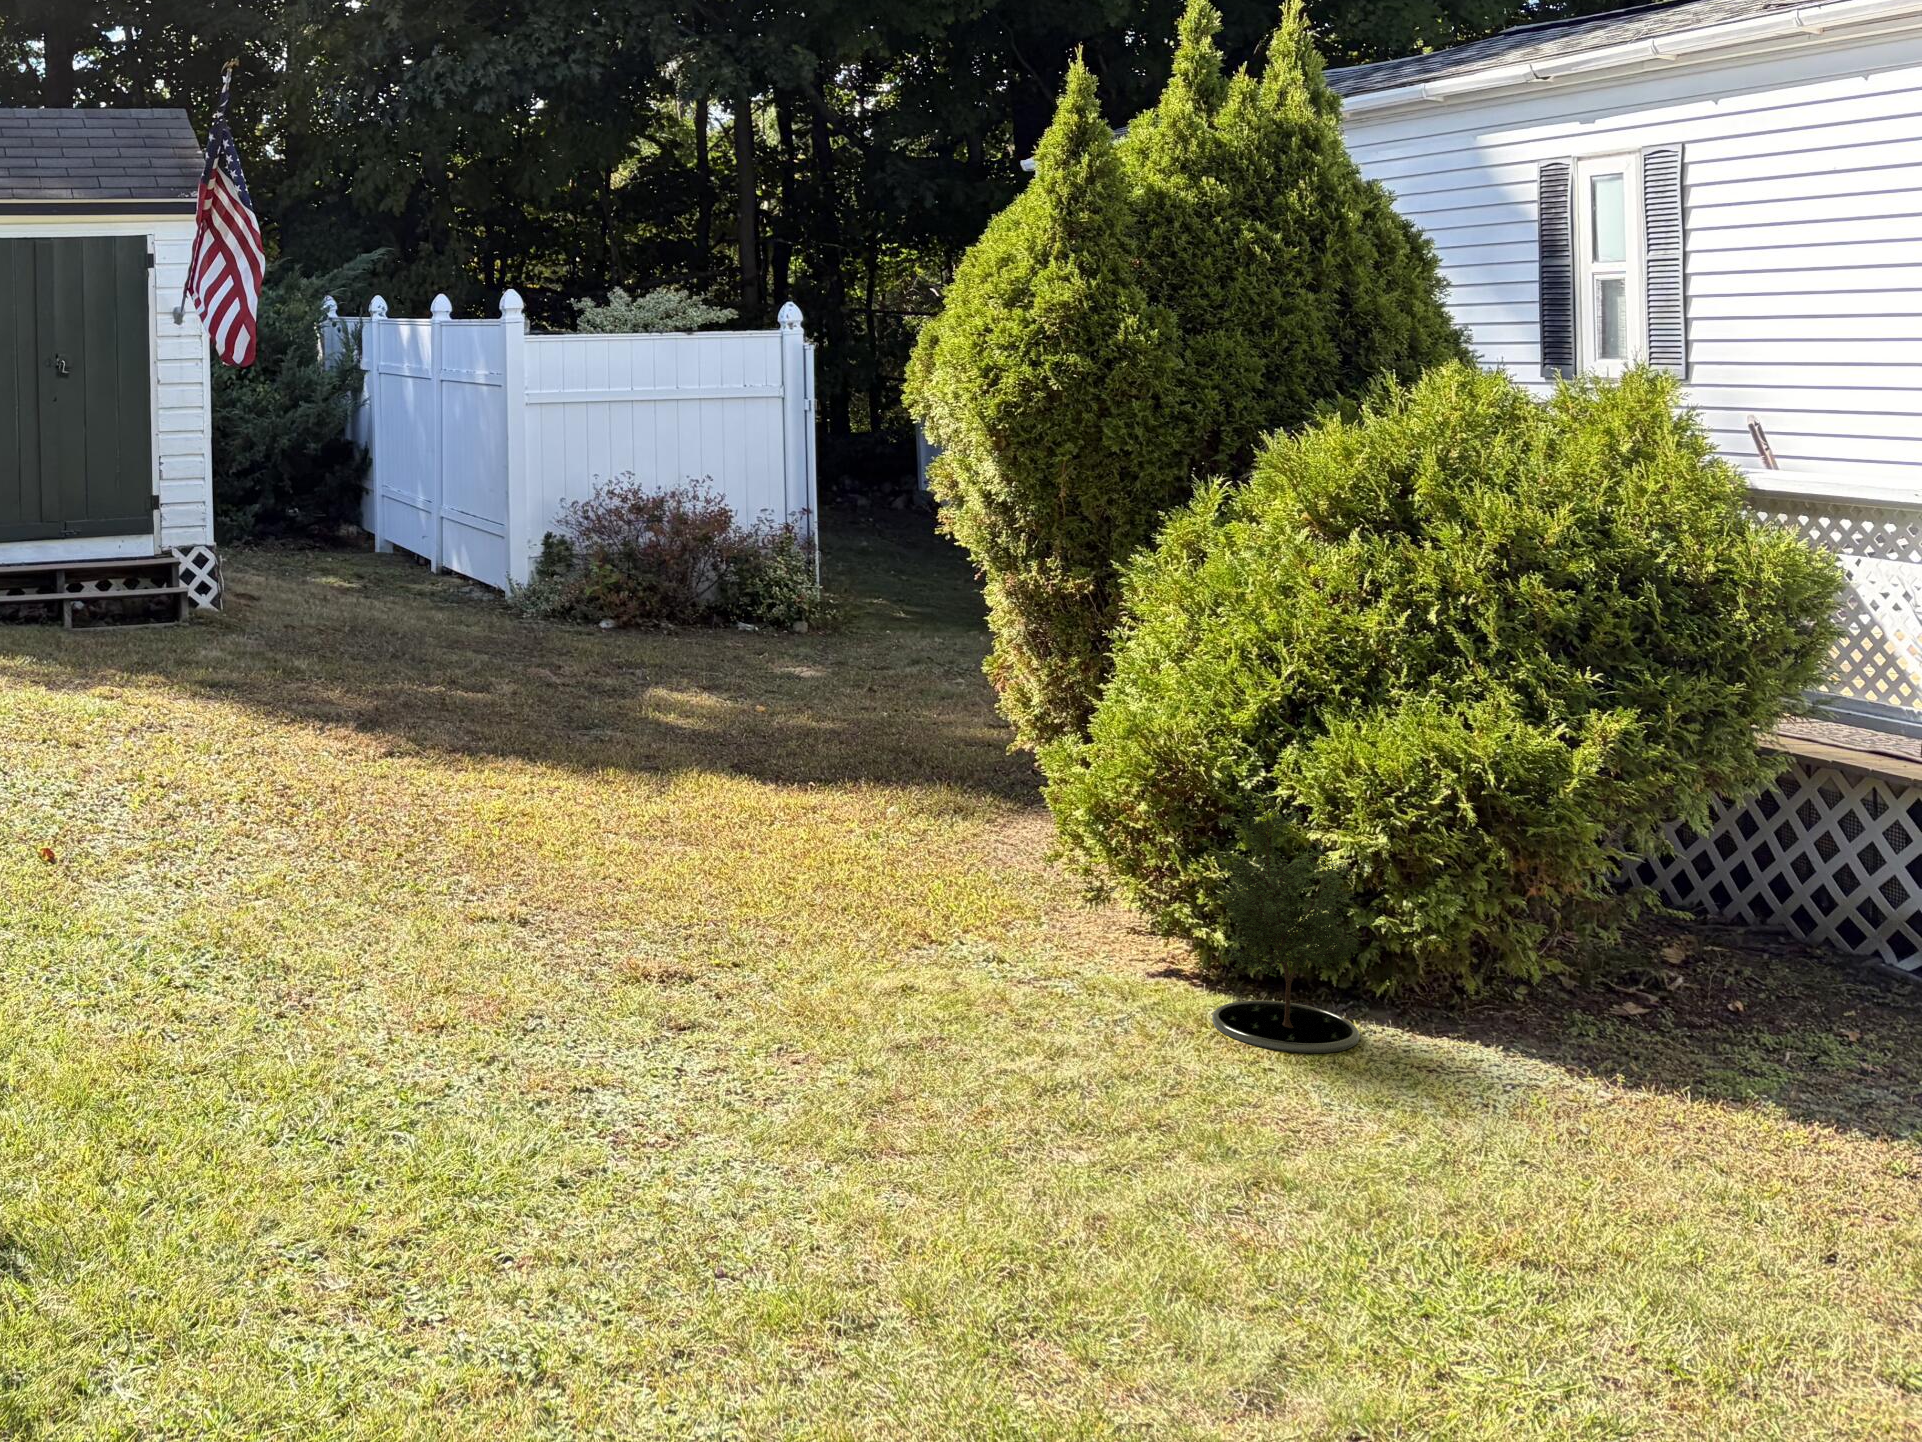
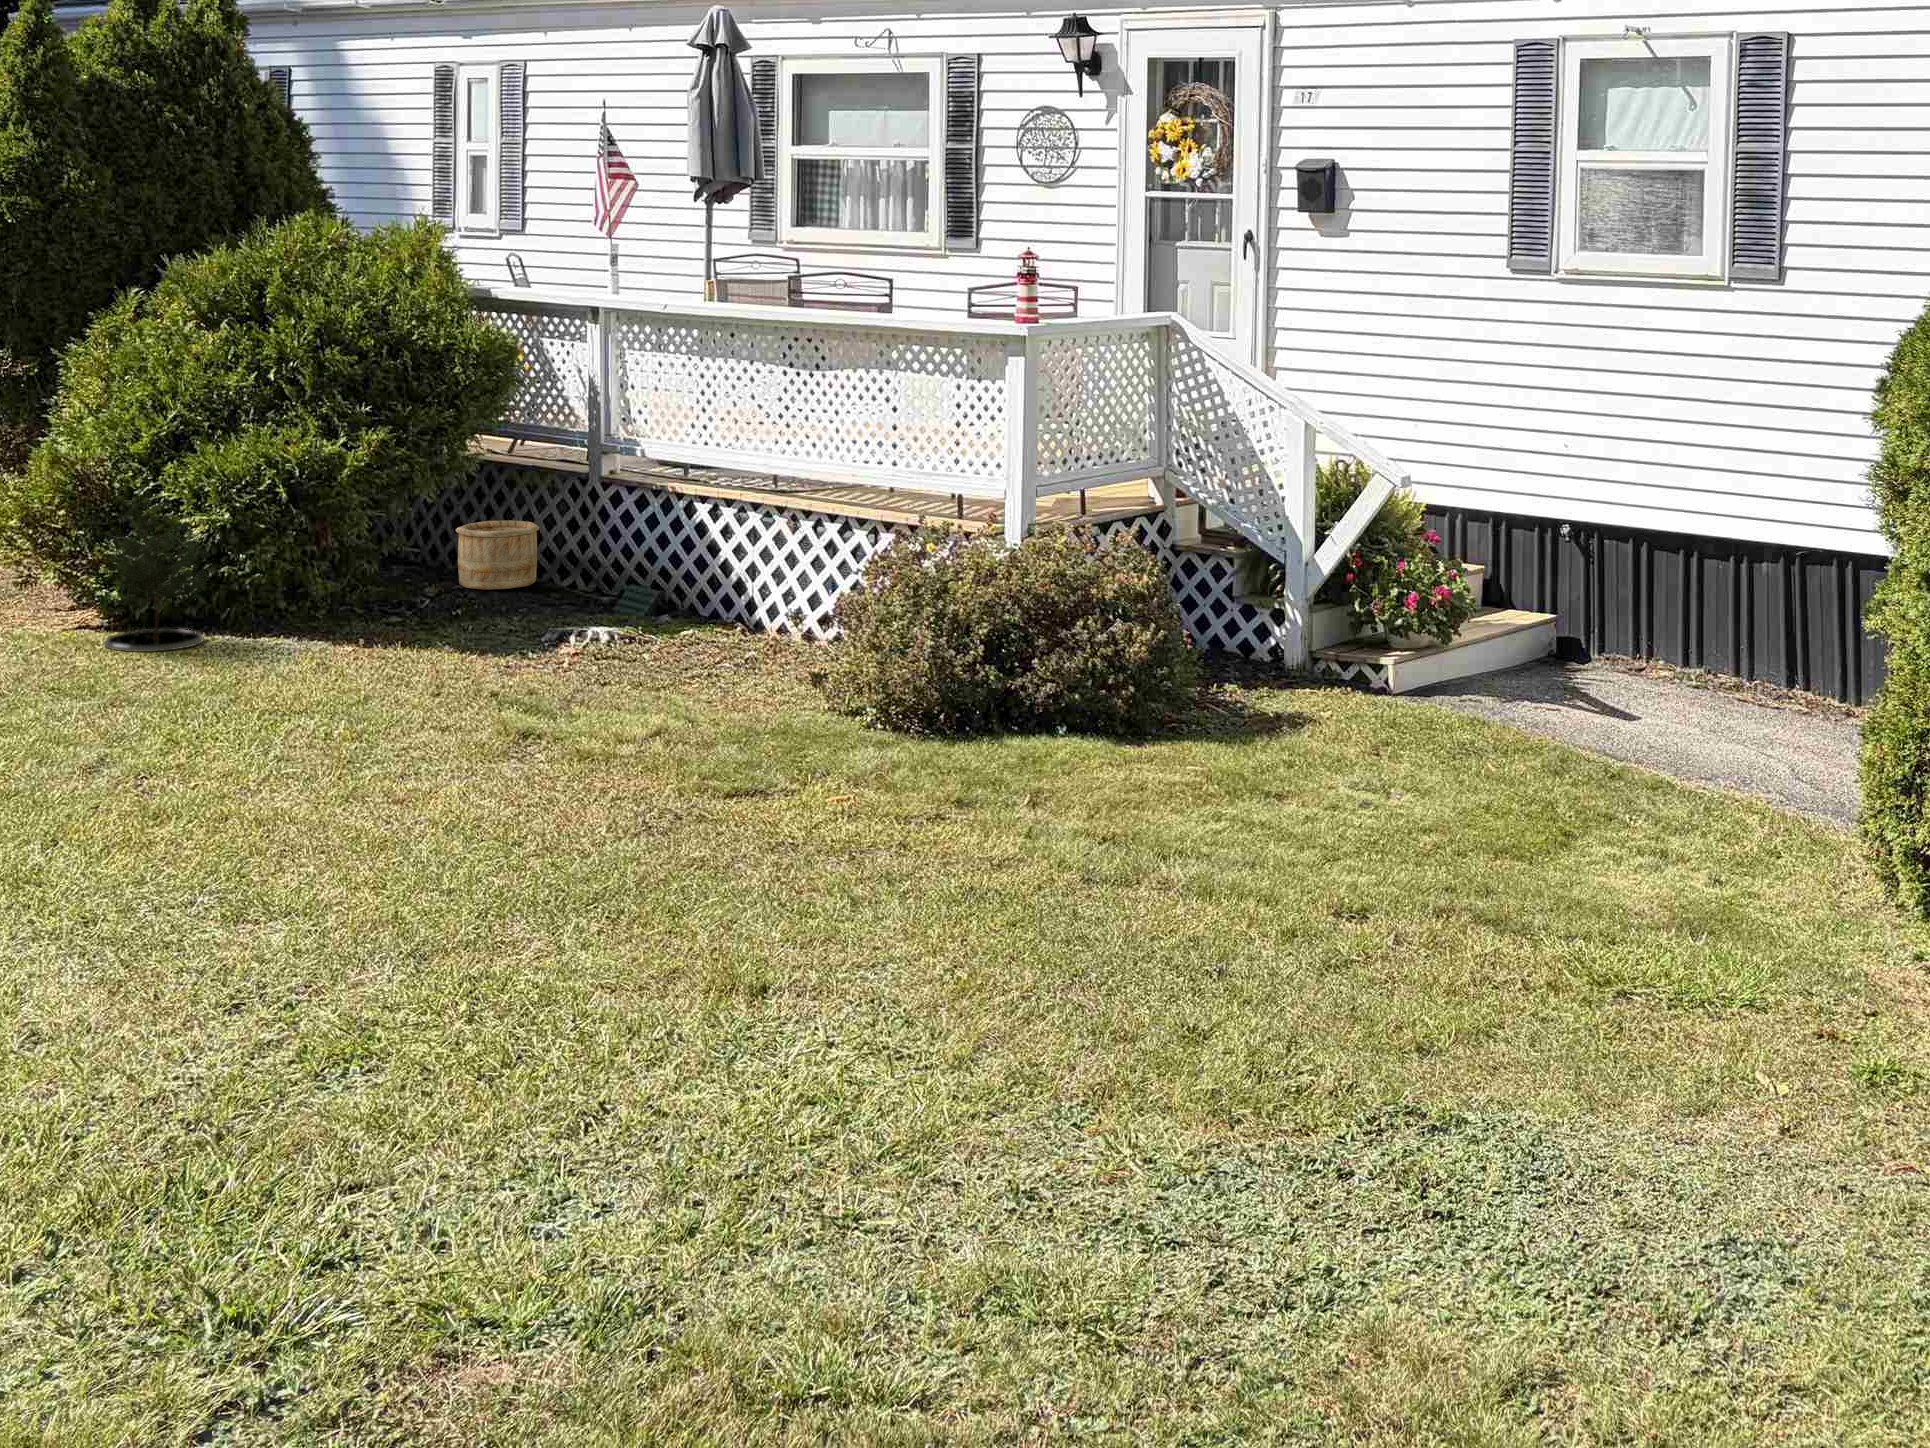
wooden bucket: none [1715,856,1871,984] -> present [456,520,539,590]

